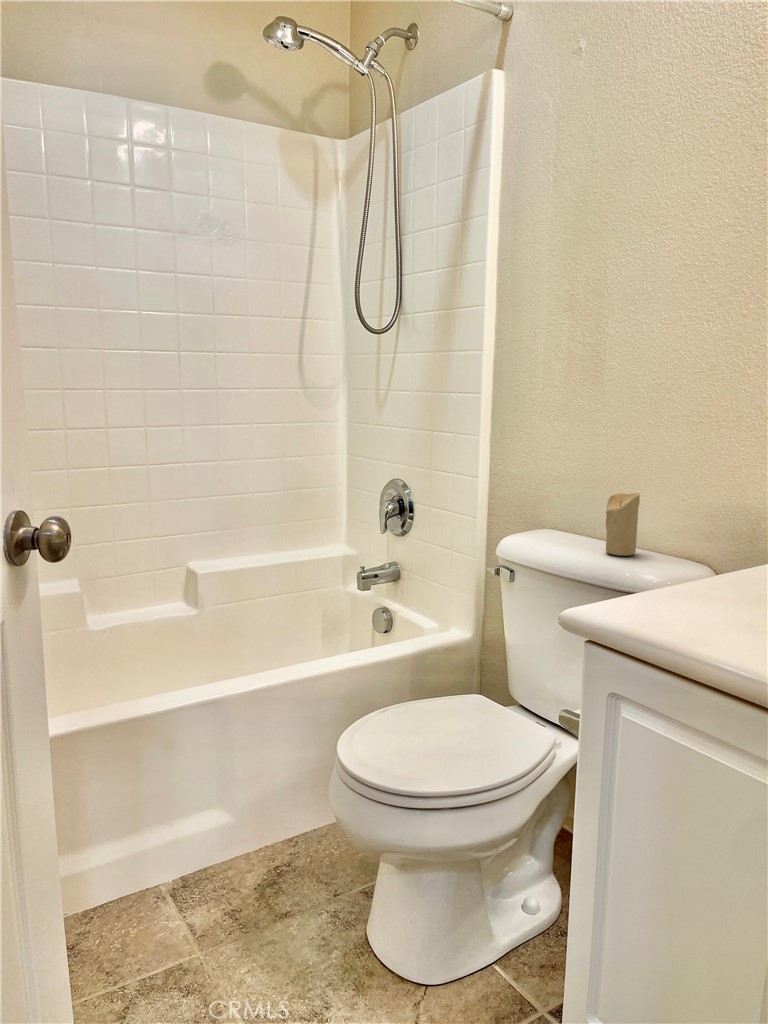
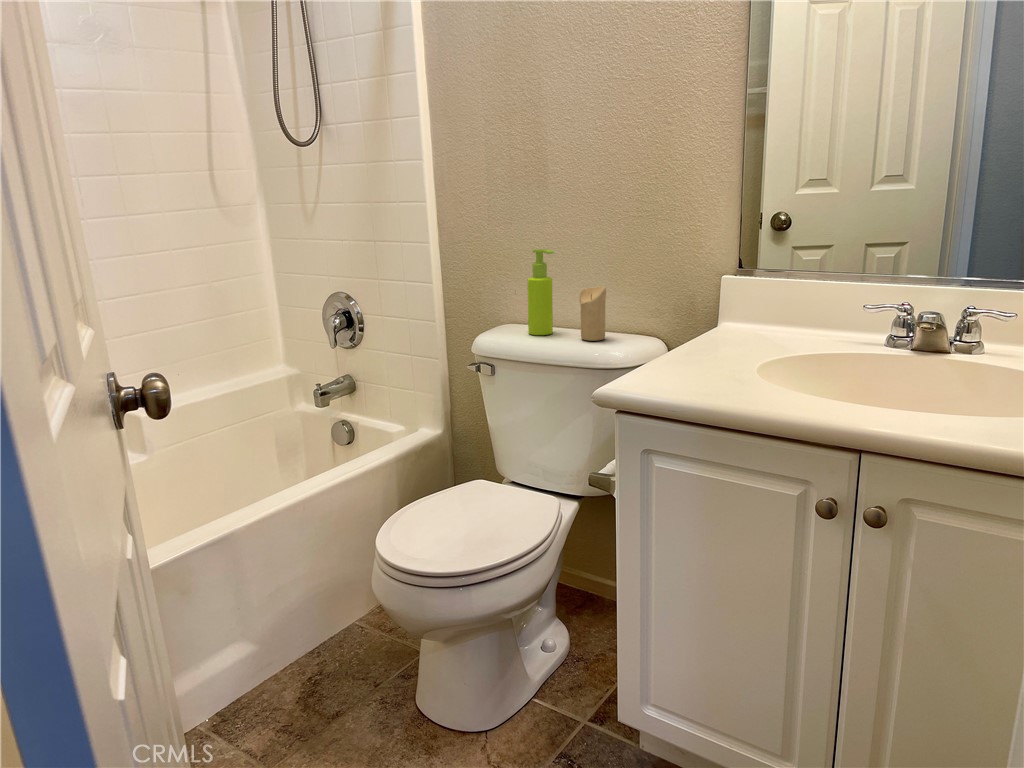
soap dispenser: none [552,446,586,543] -> present [527,249,554,335]

